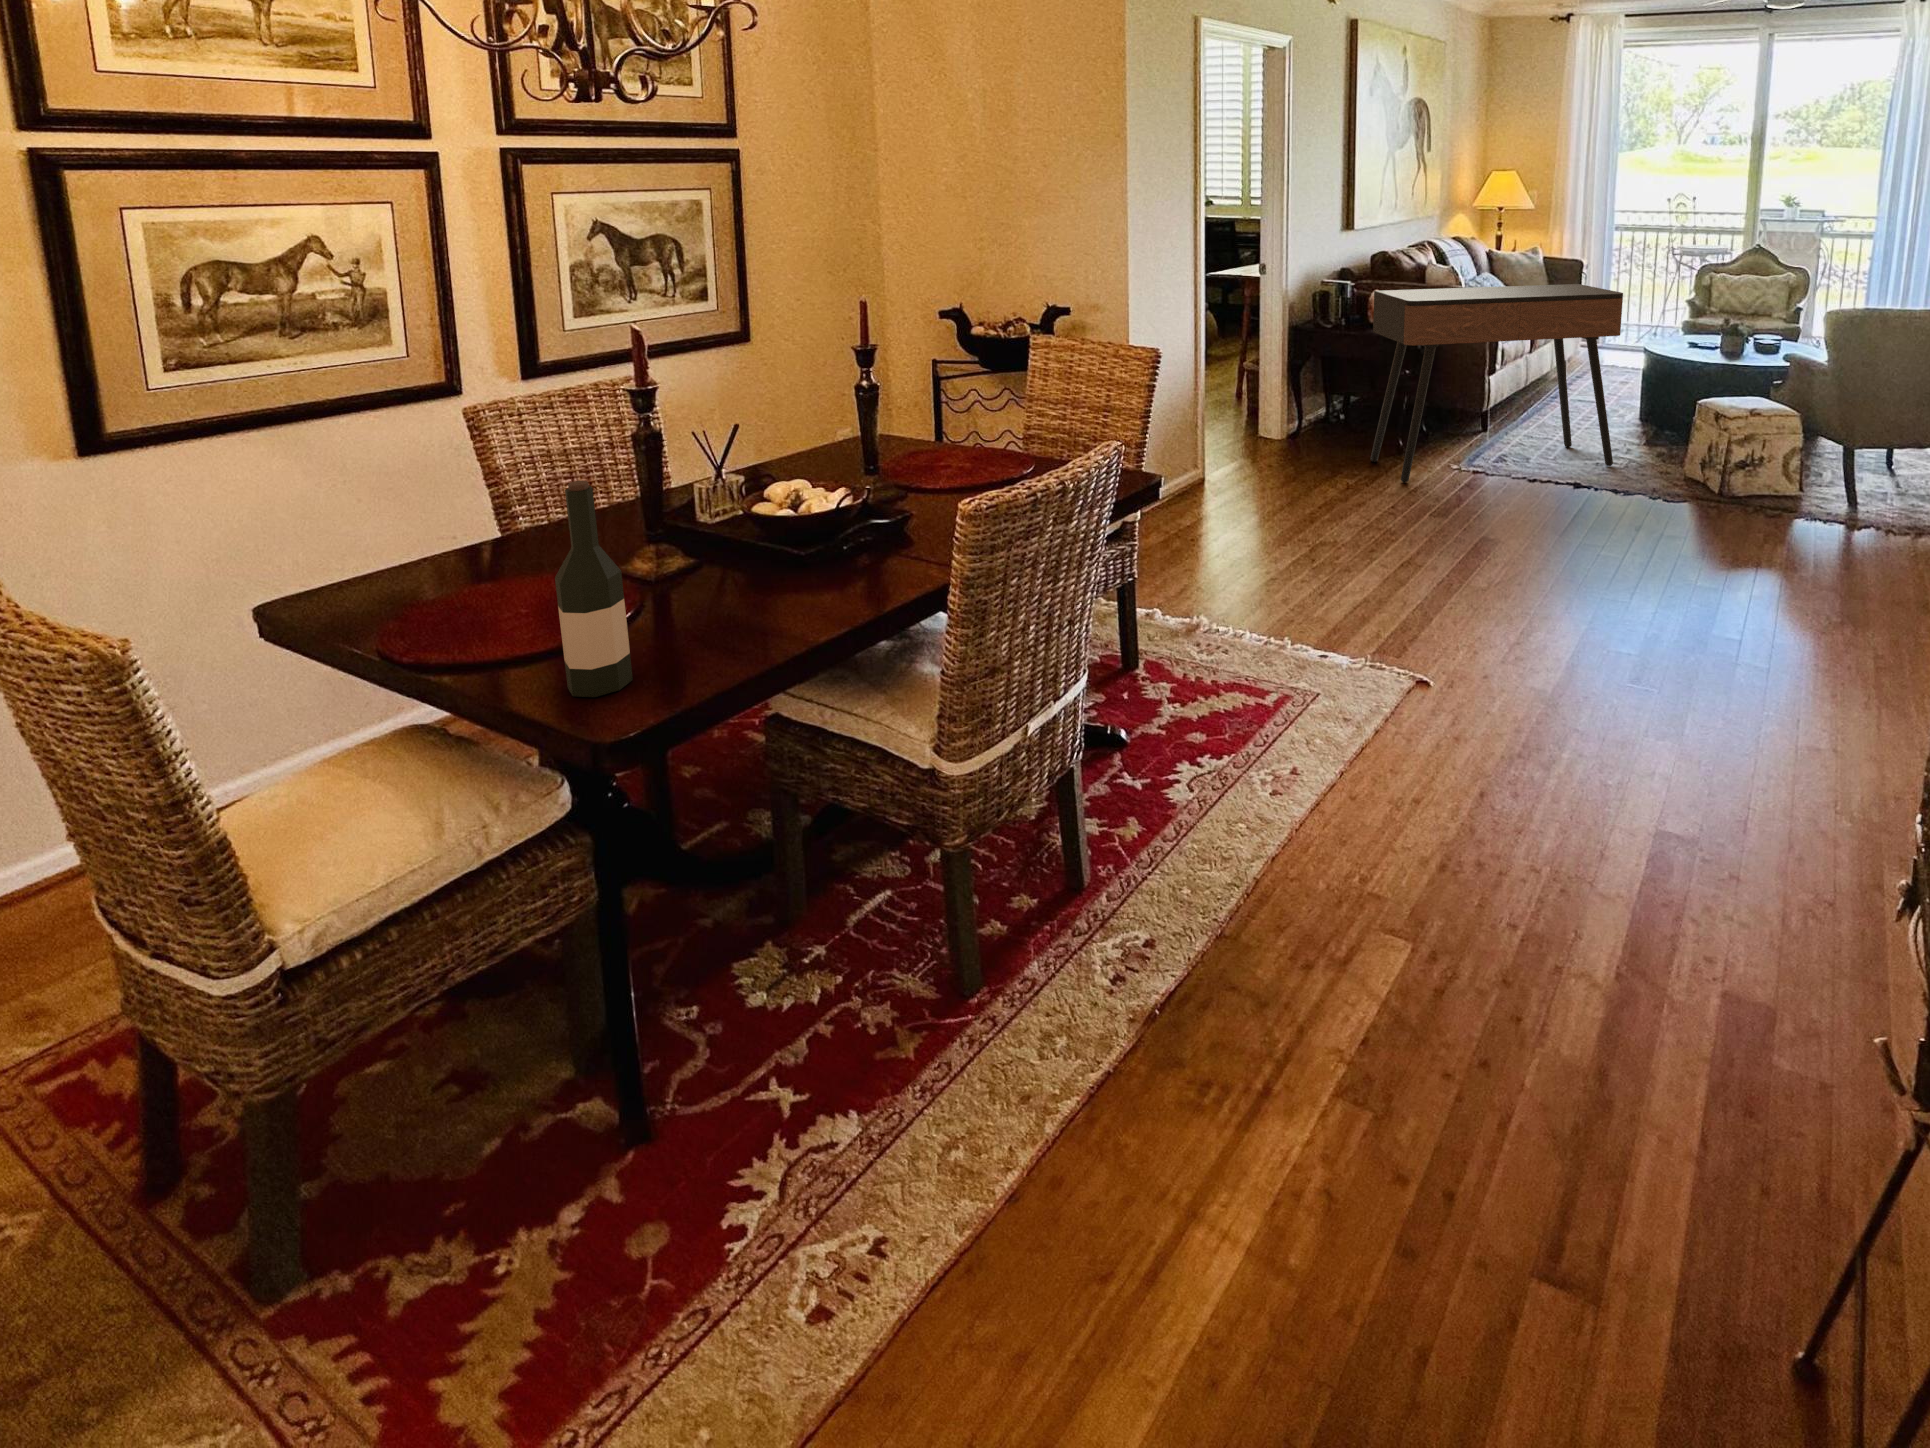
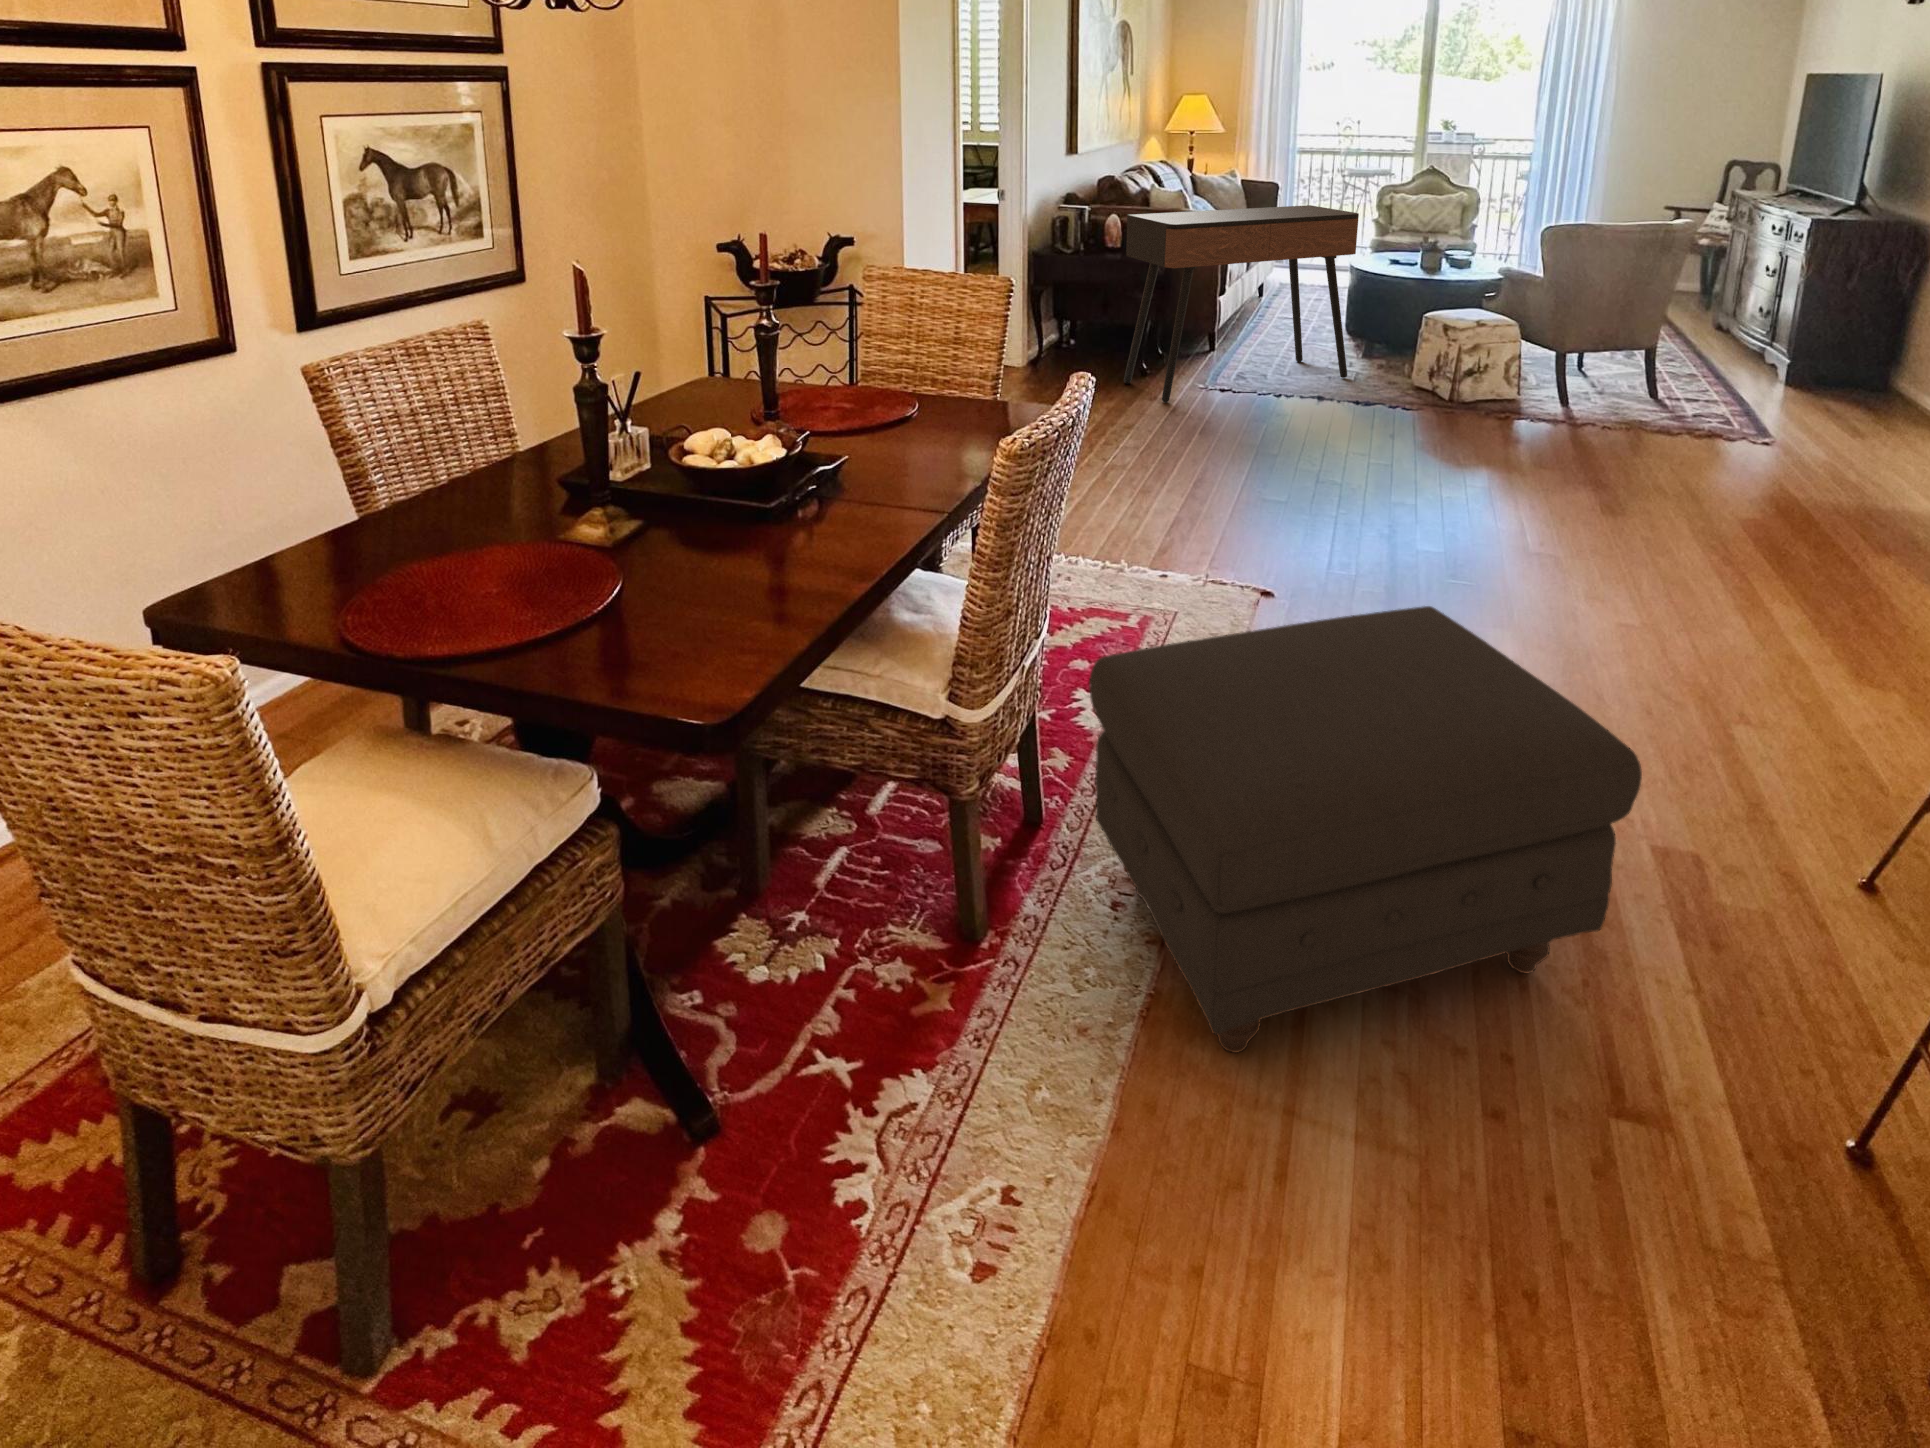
wine bottle: present [555,481,633,697] -> none [629,444,706,681]
ottoman: none [1093,701,1613,1145] -> present [1089,606,1642,1053]

